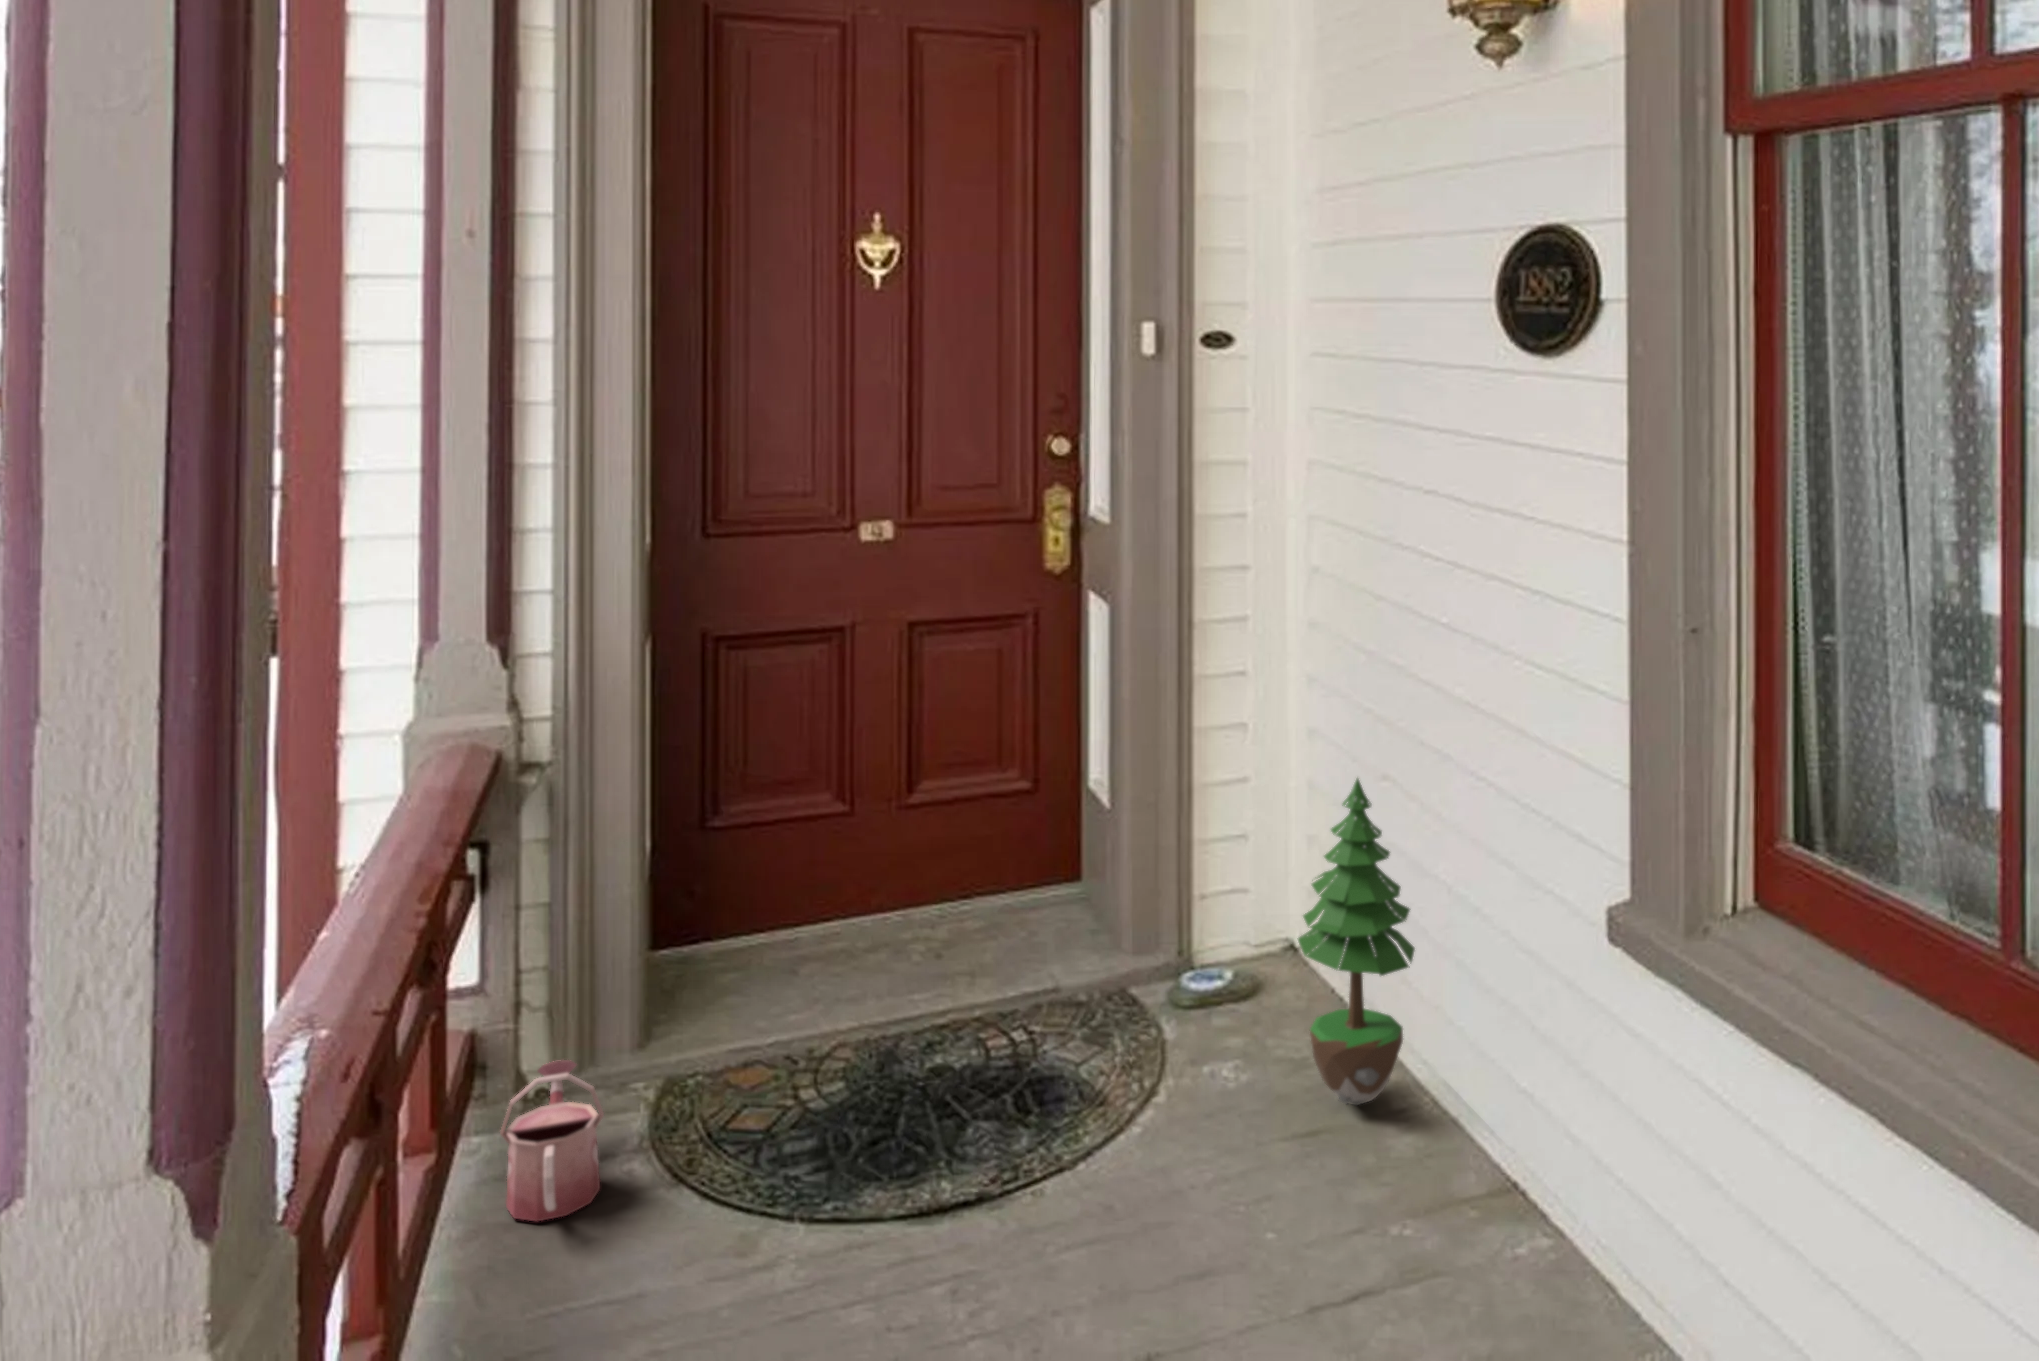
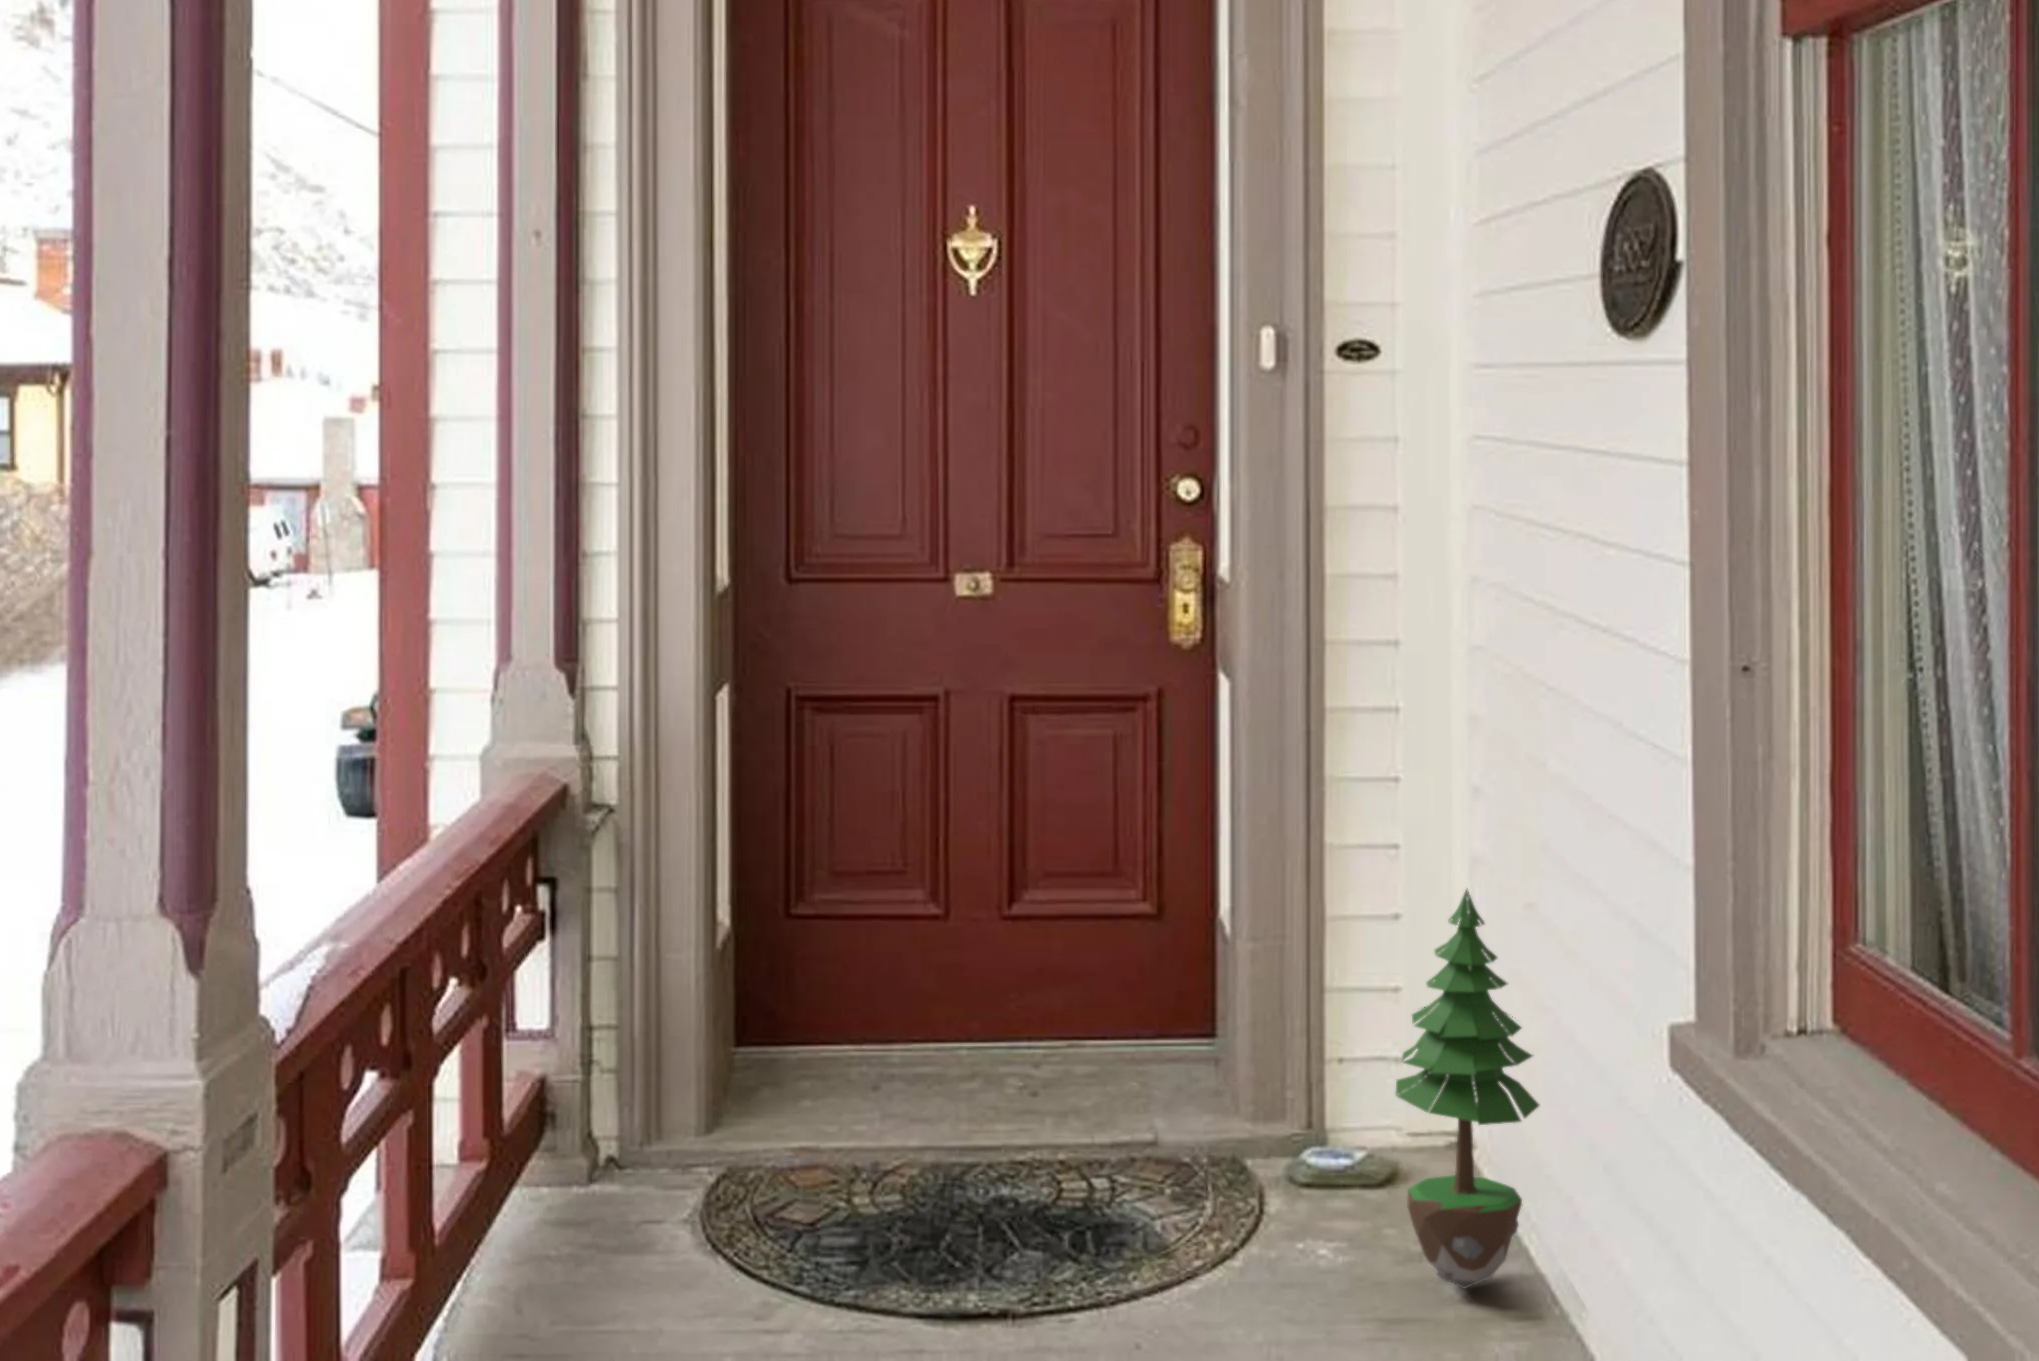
watering can: present [500,1060,604,1221] -> none [540,1123,639,1270]

